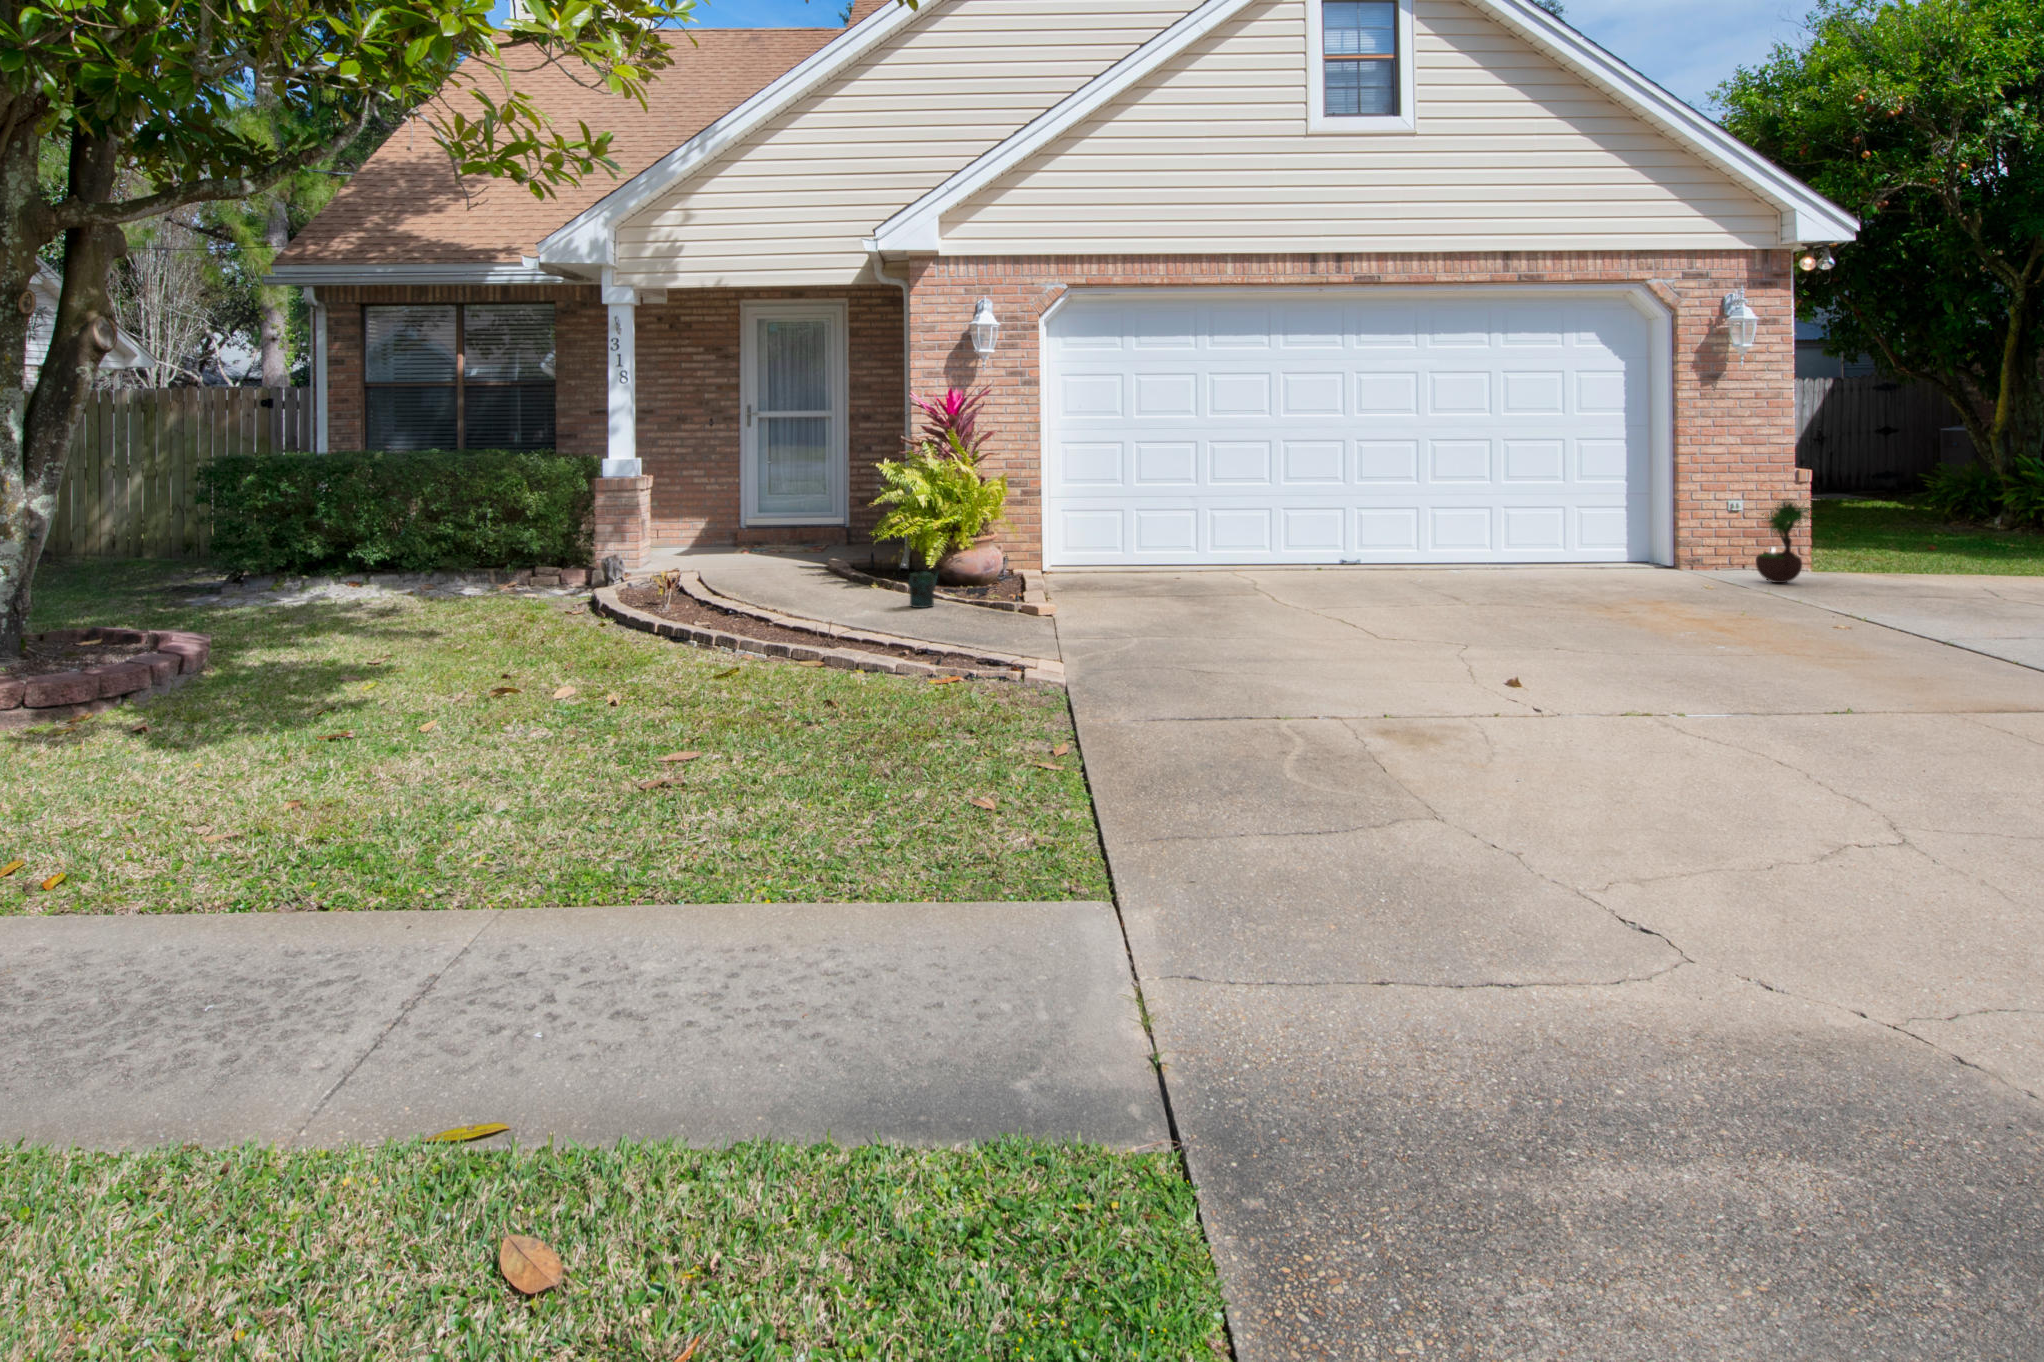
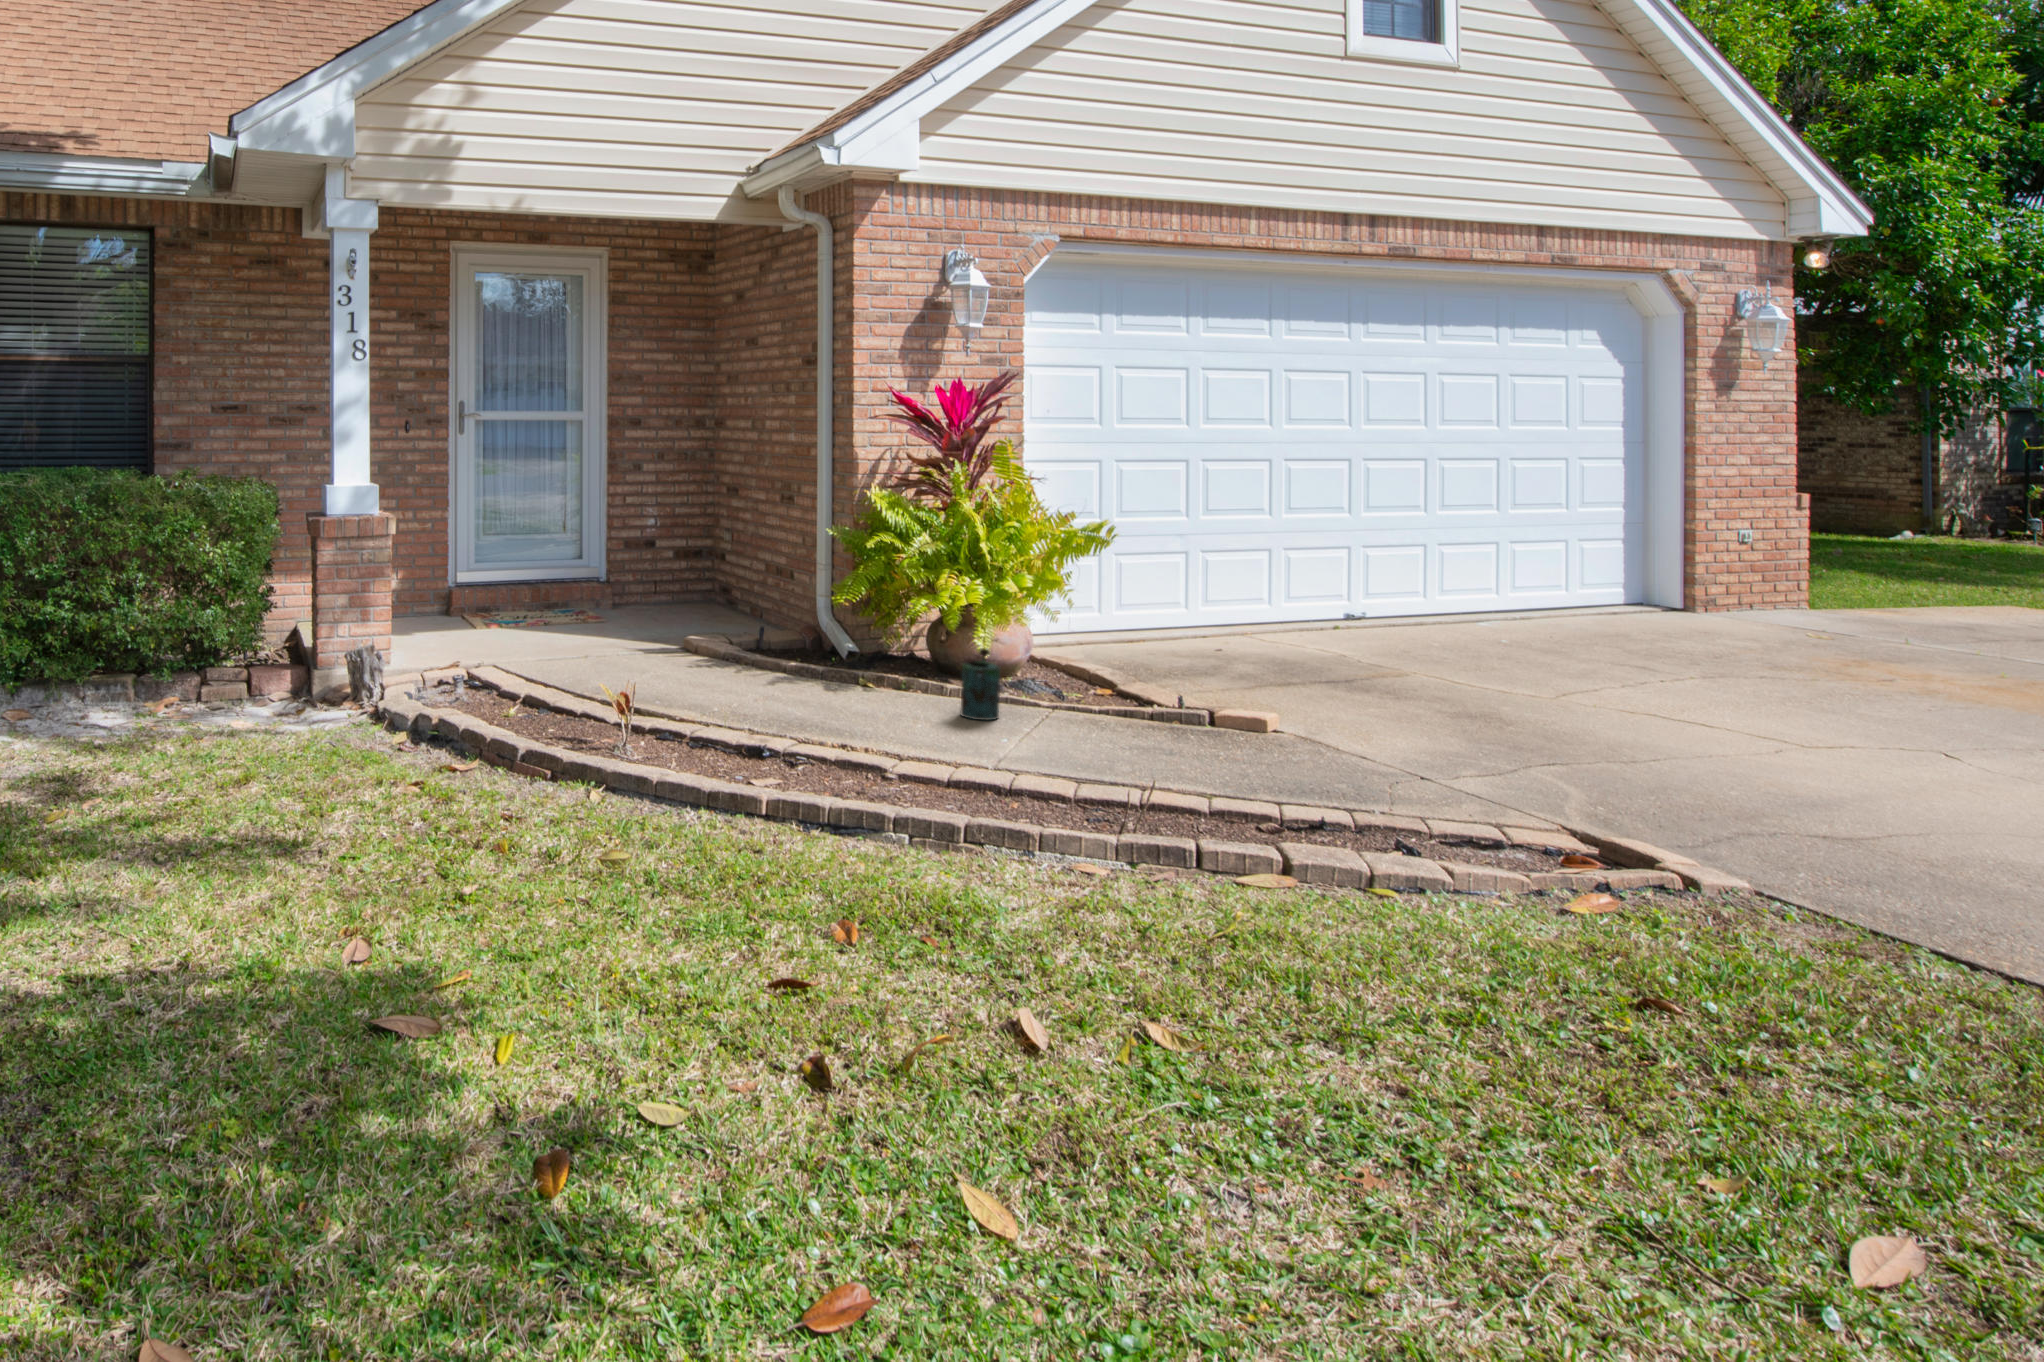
potted tree: present [1756,499,1816,583] -> none [1770,527,1855,634]

